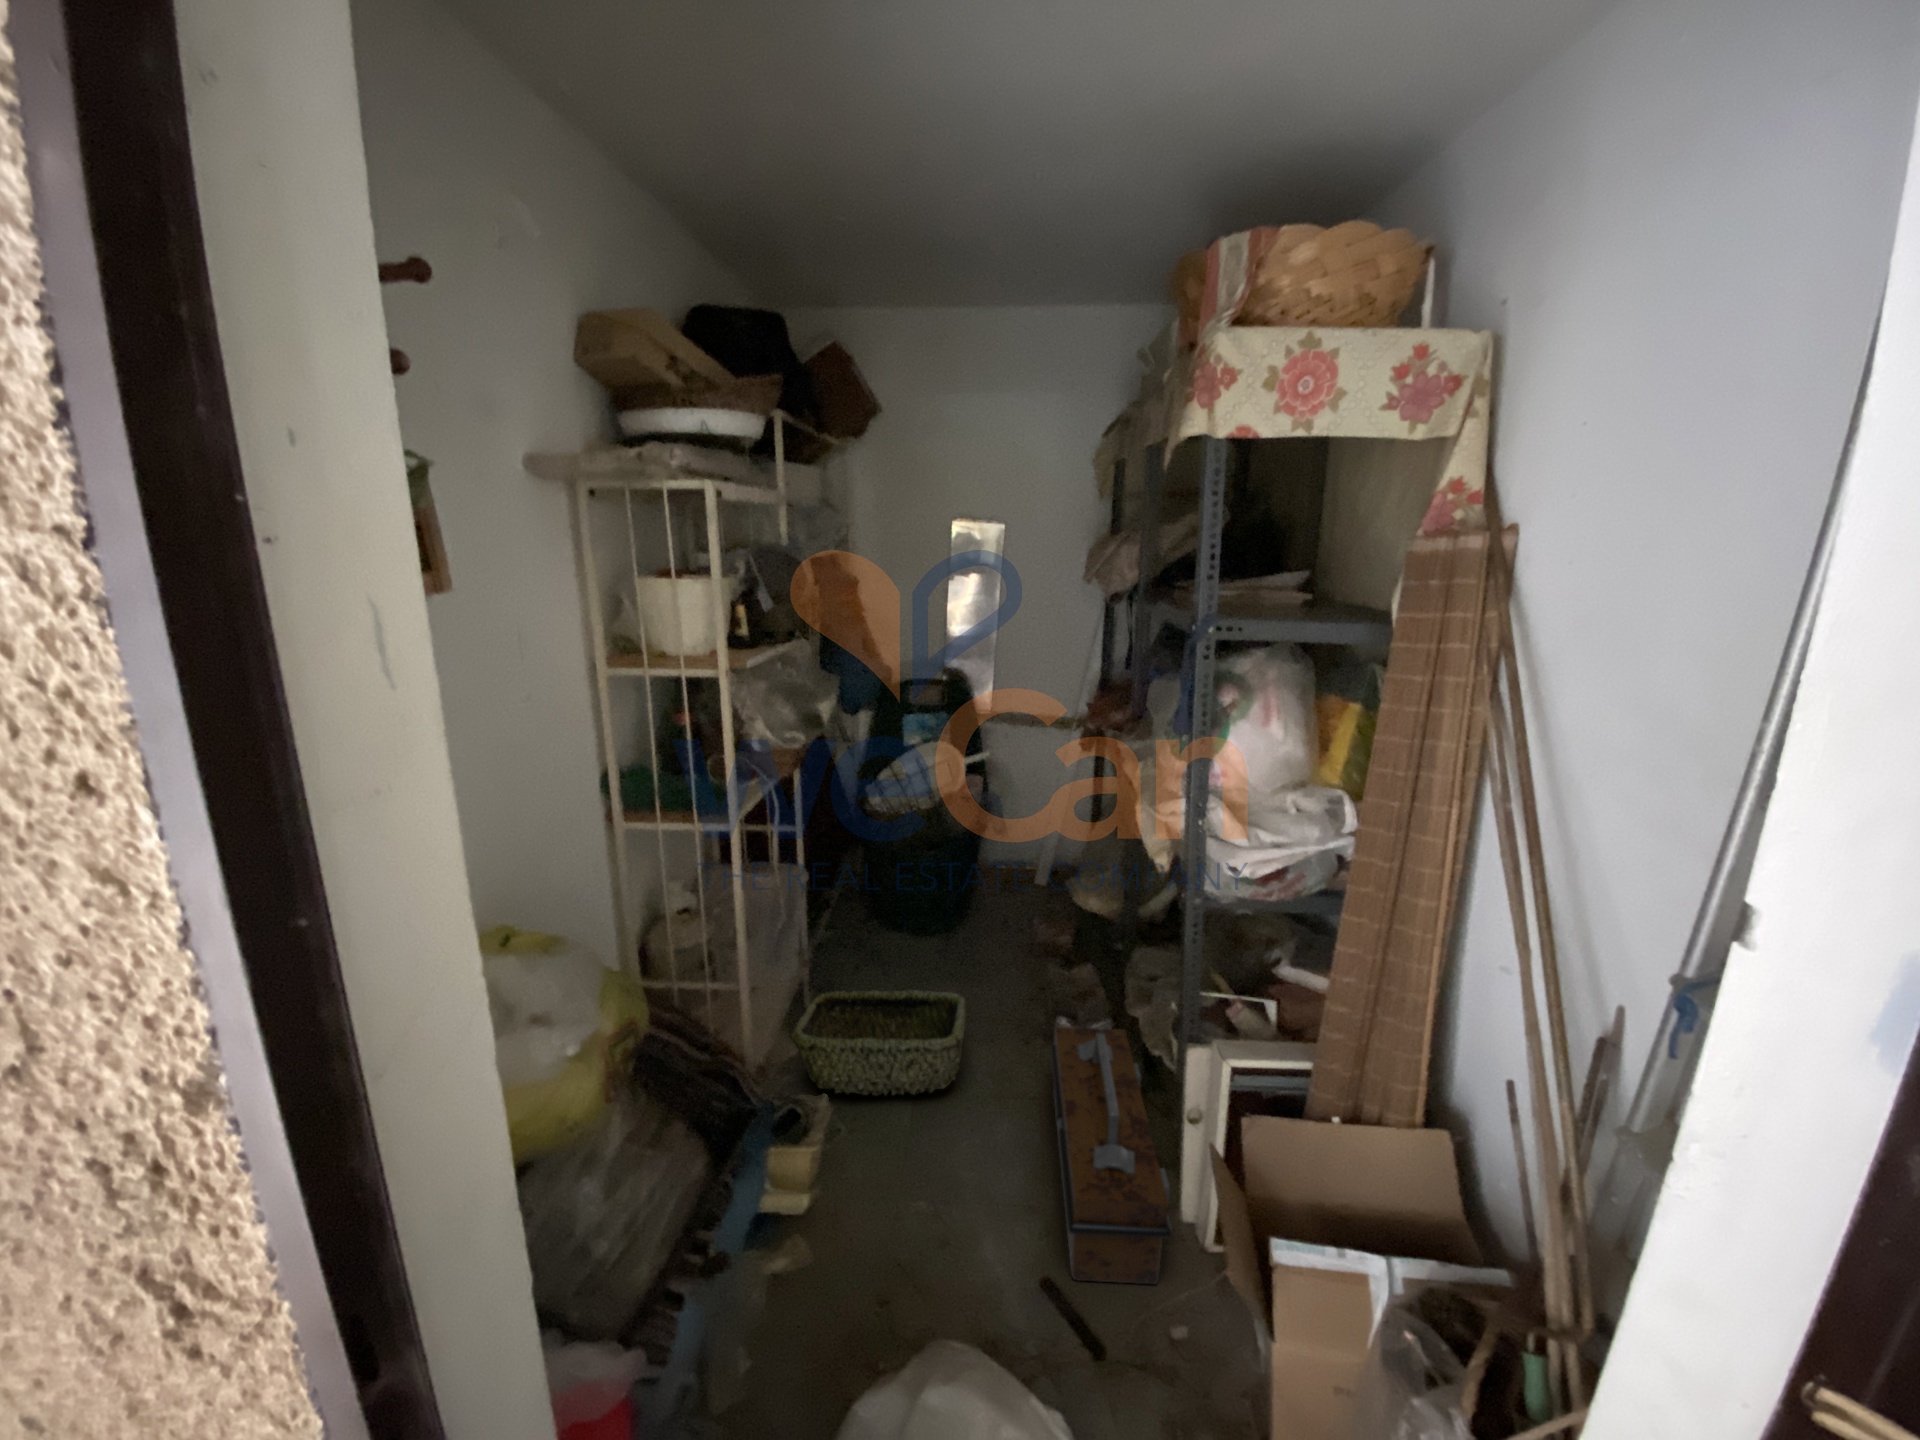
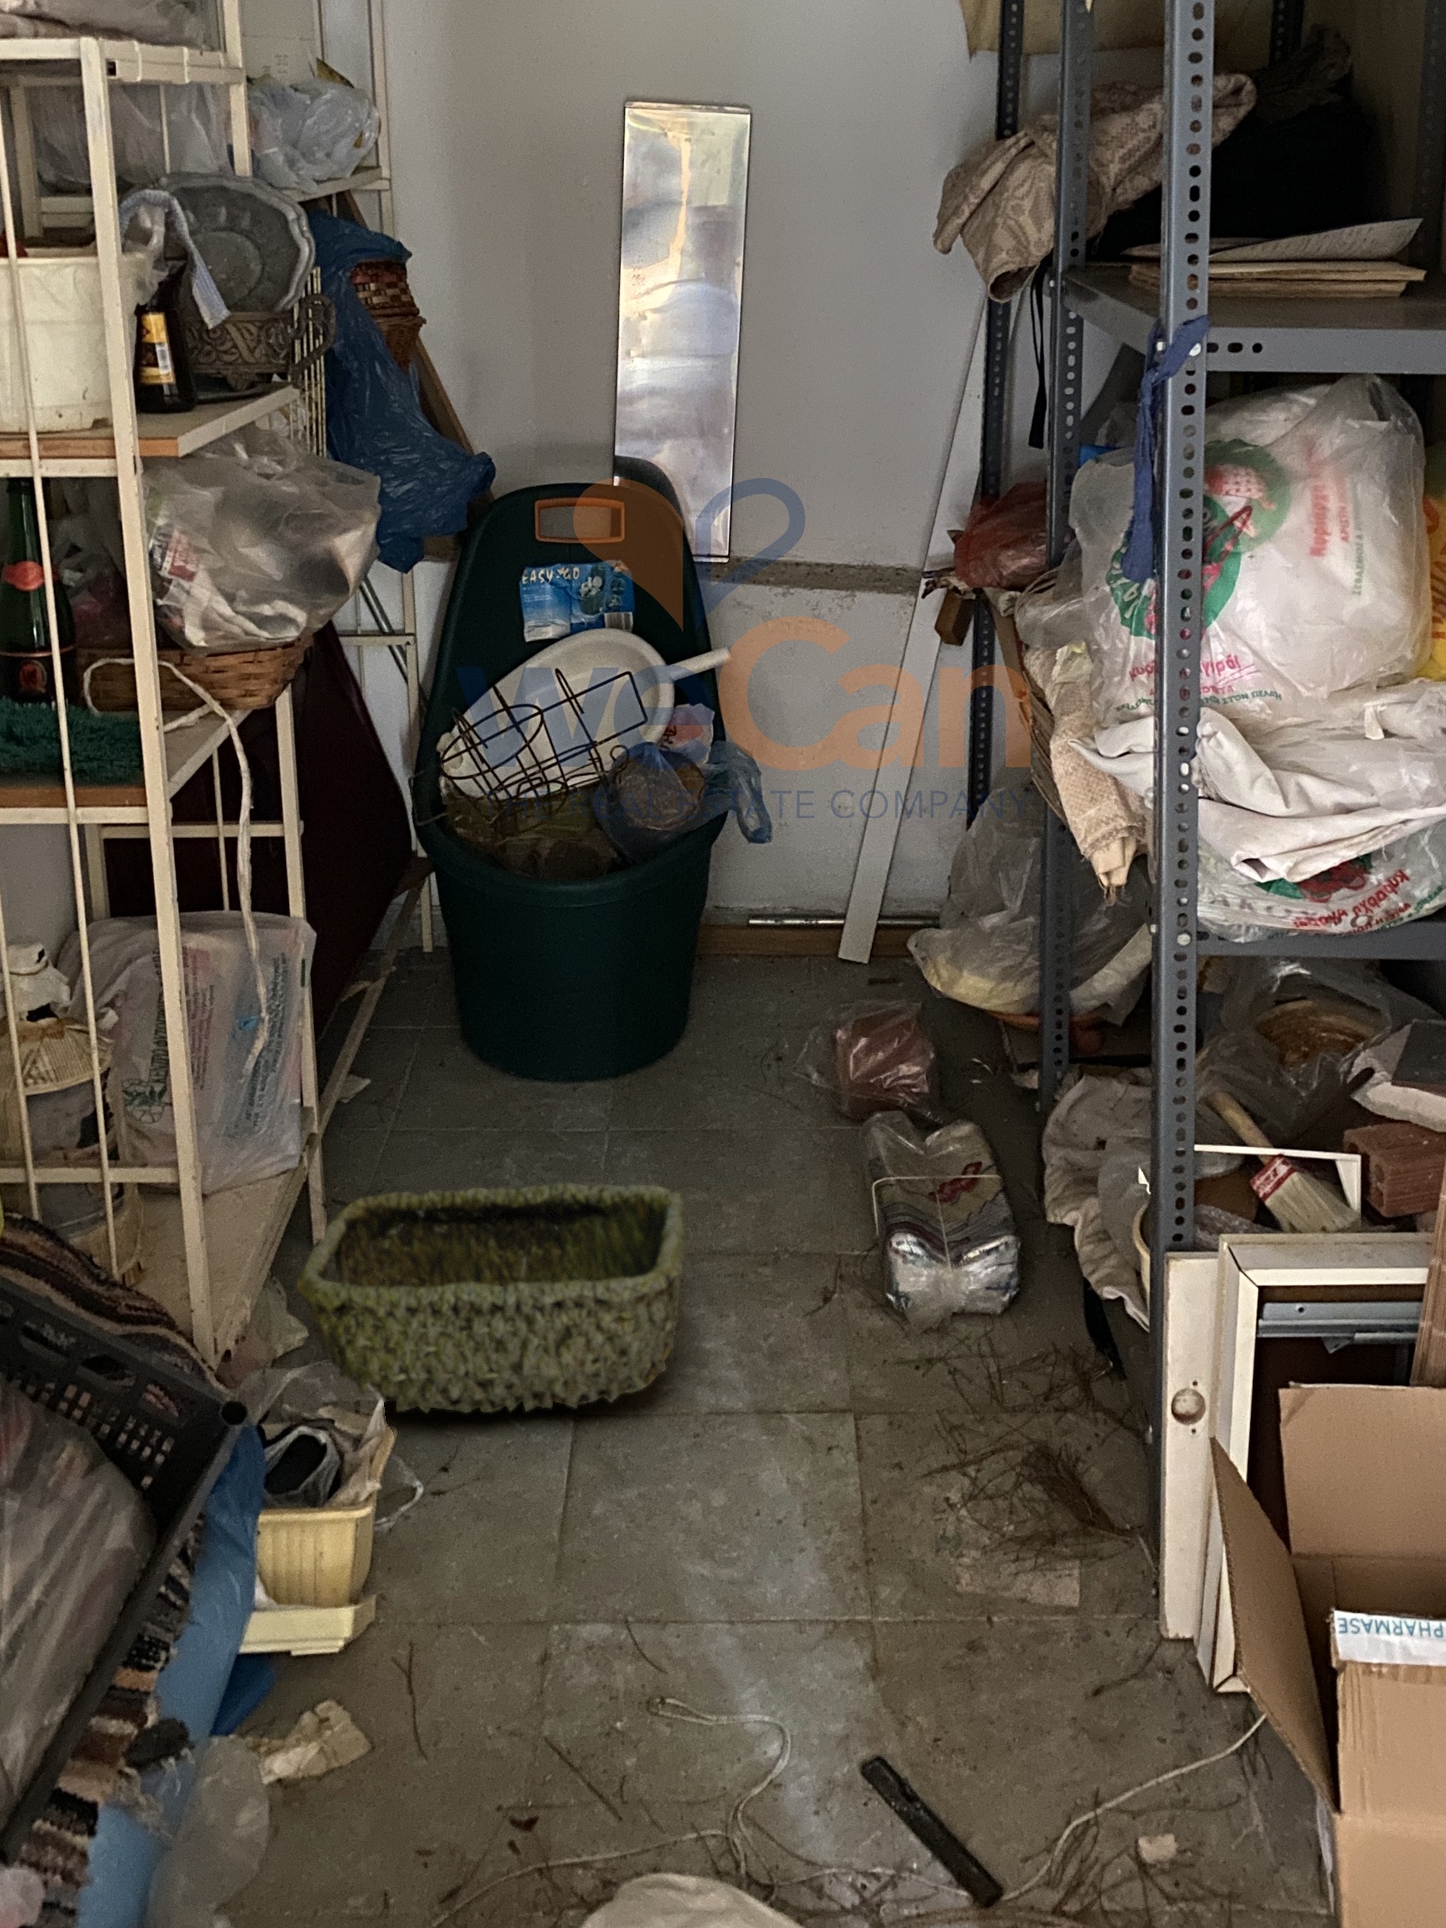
toolbox: present [1050,1027,1172,1284] -> none [875,1245,1137,1757]

